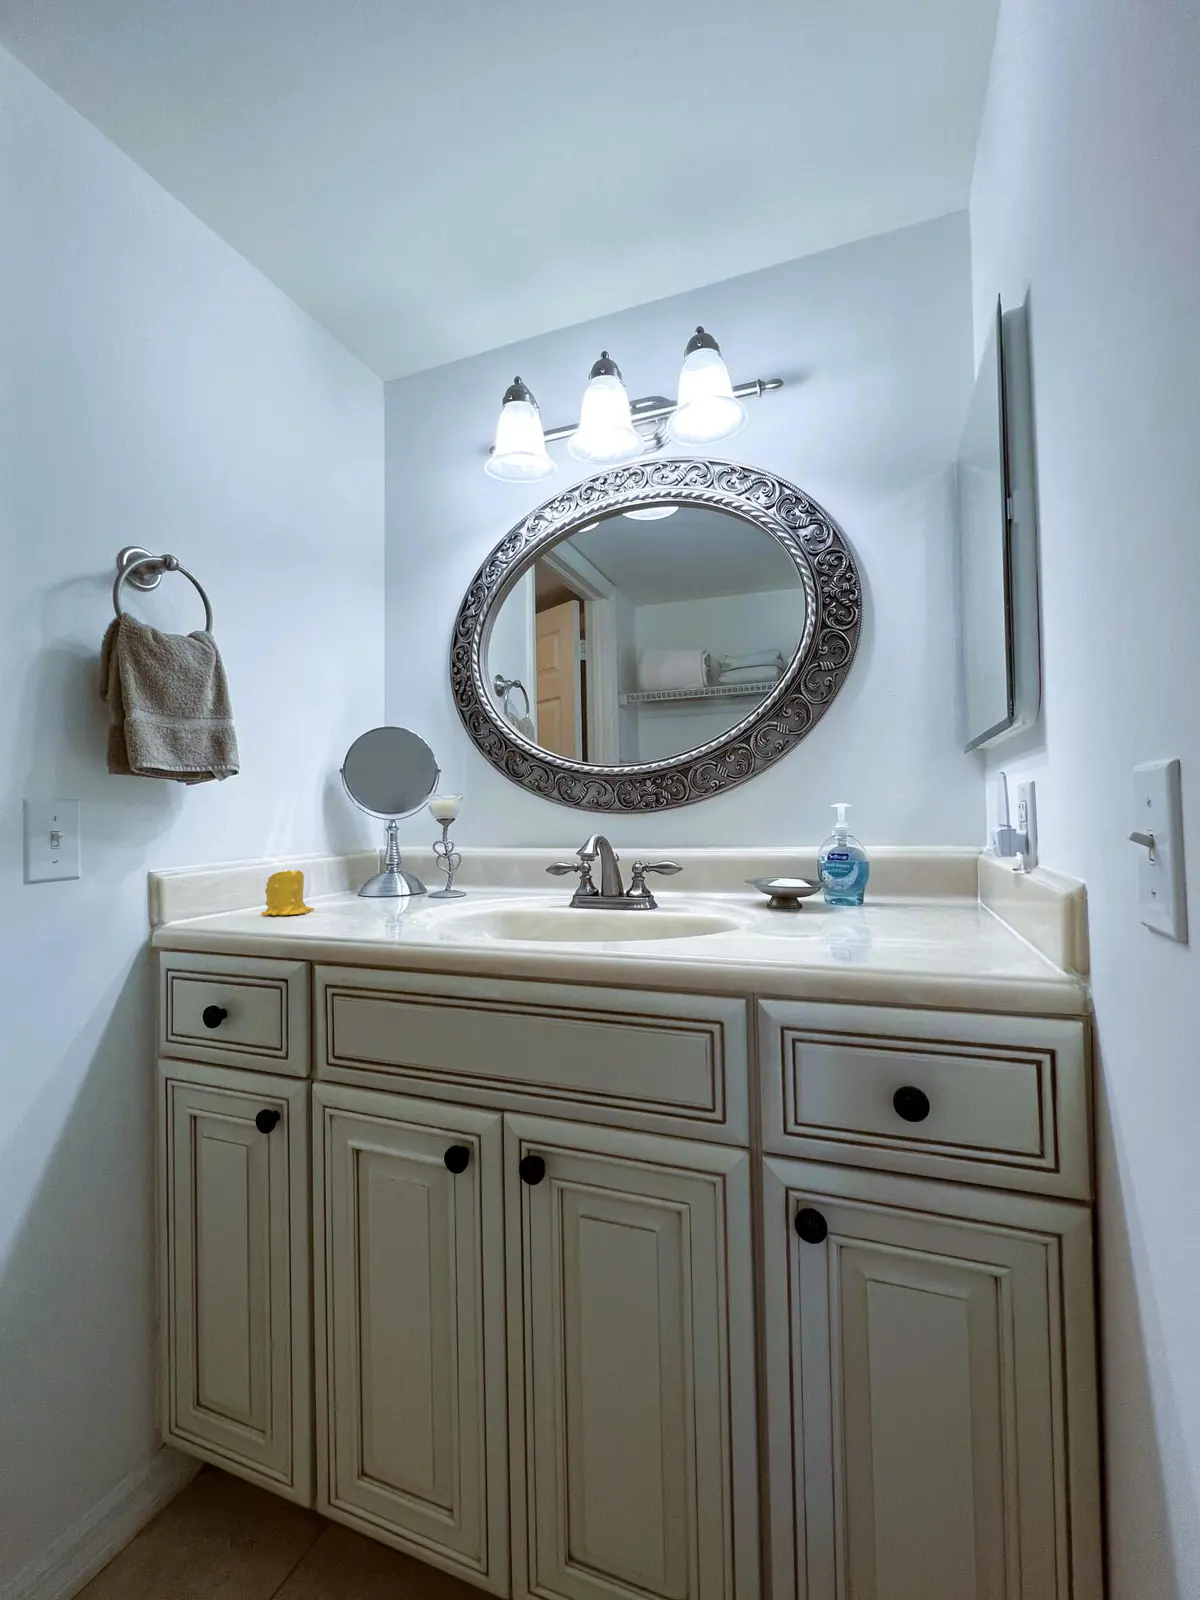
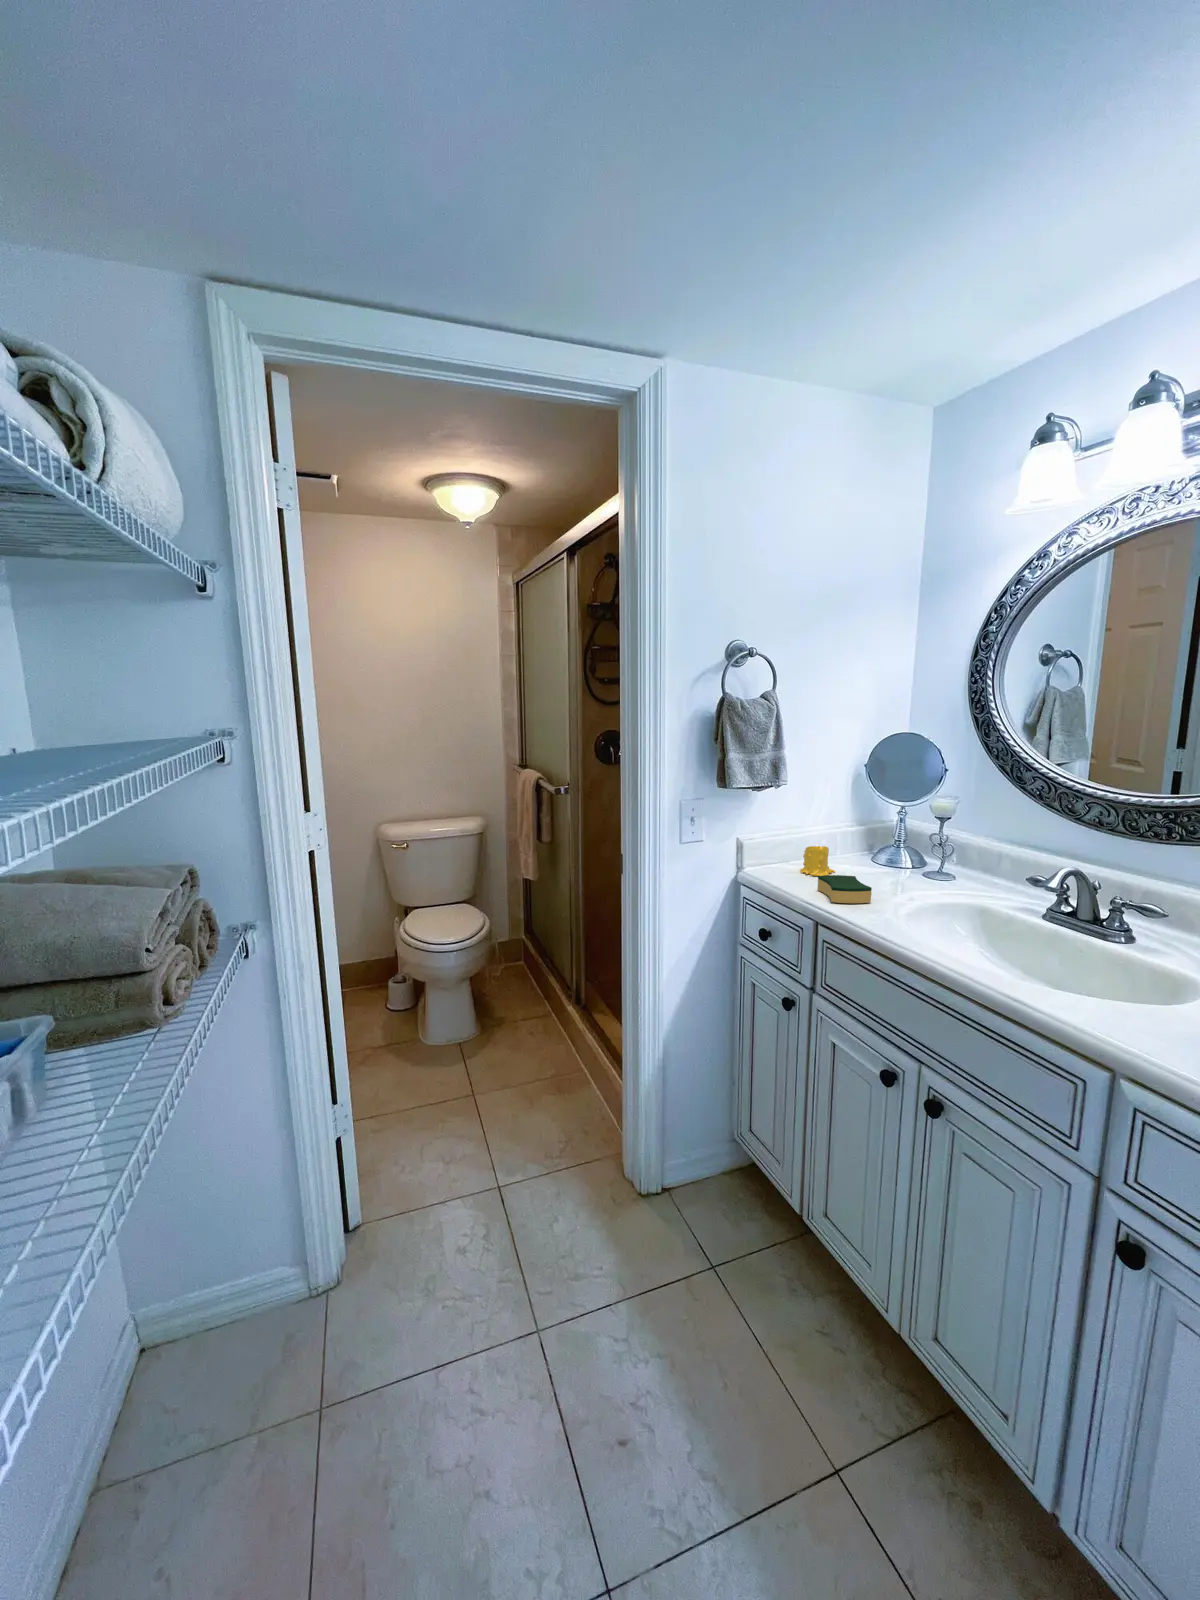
sponge: none [300,897,383,929] -> present [817,875,872,903]

